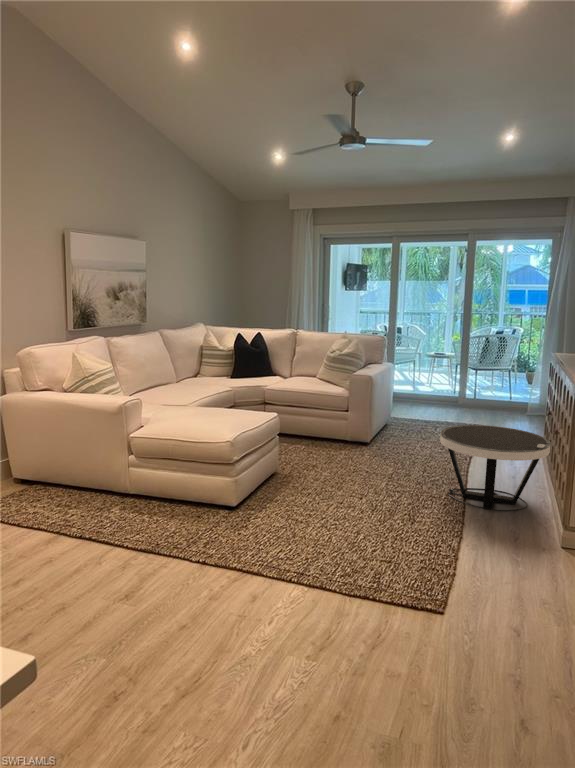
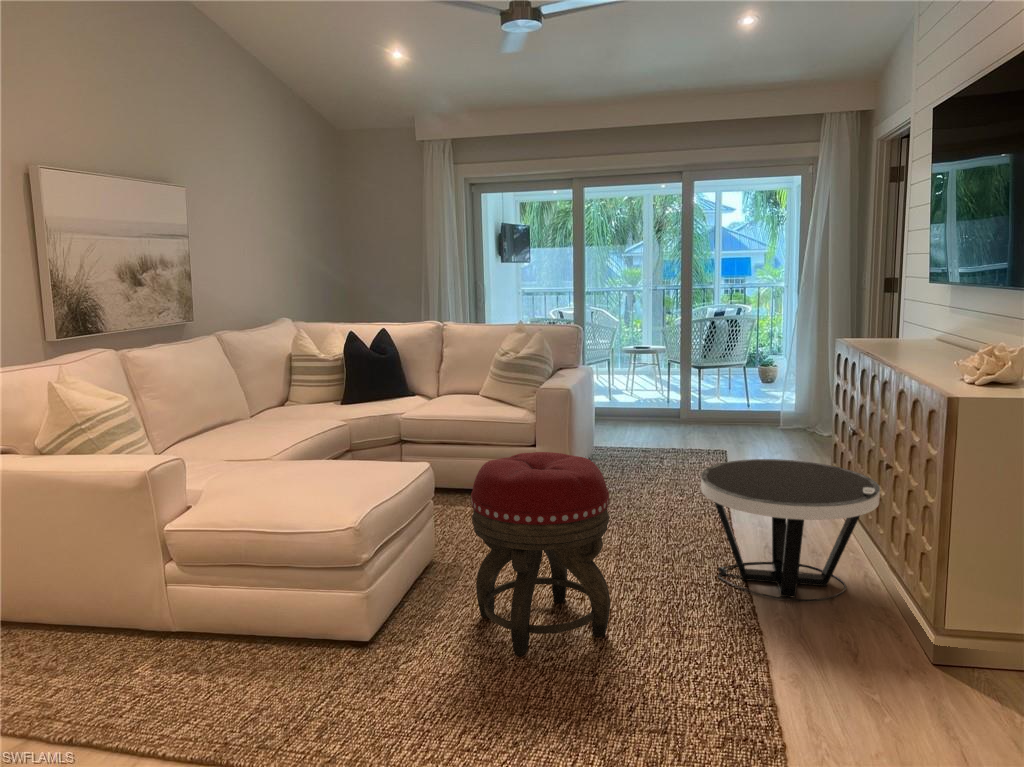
footstool: none [297,409,377,522] -> present [471,452,610,656]

